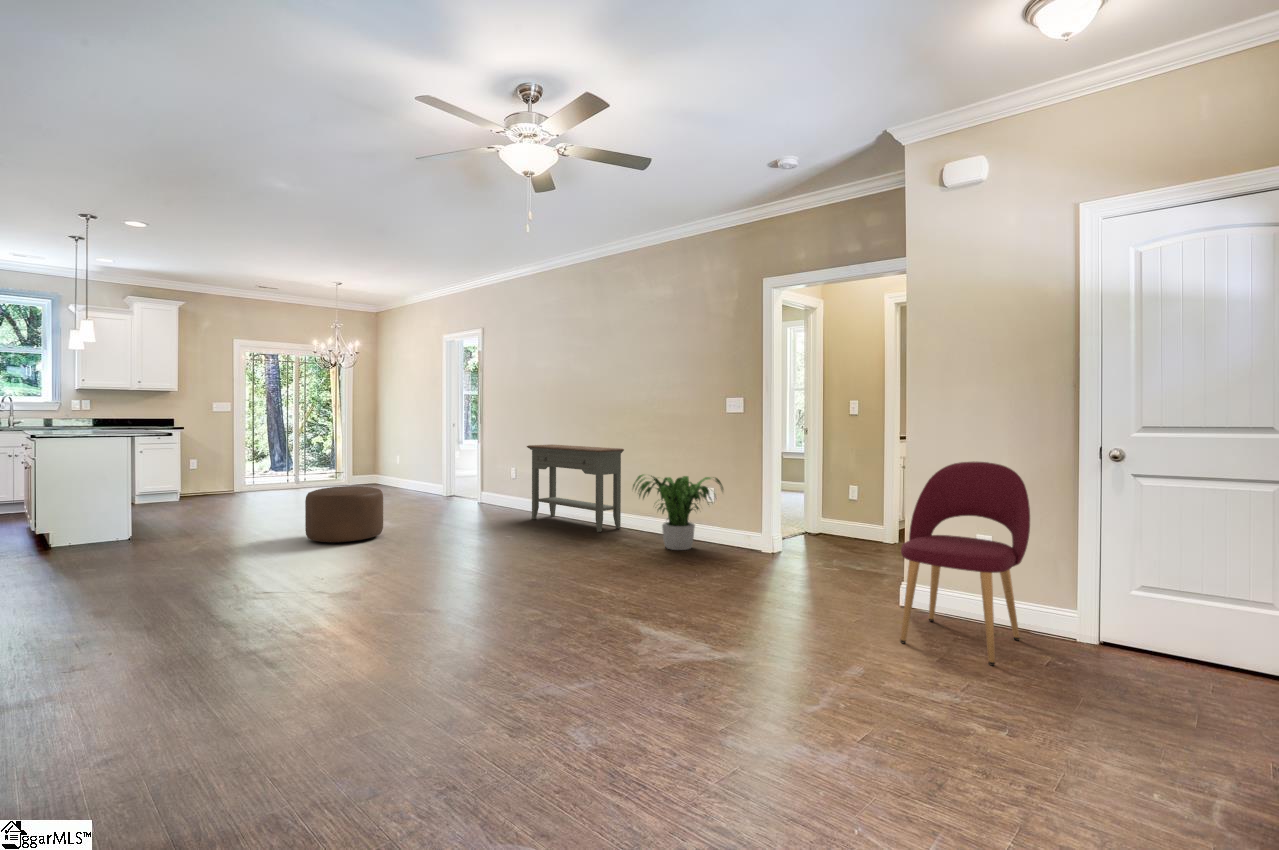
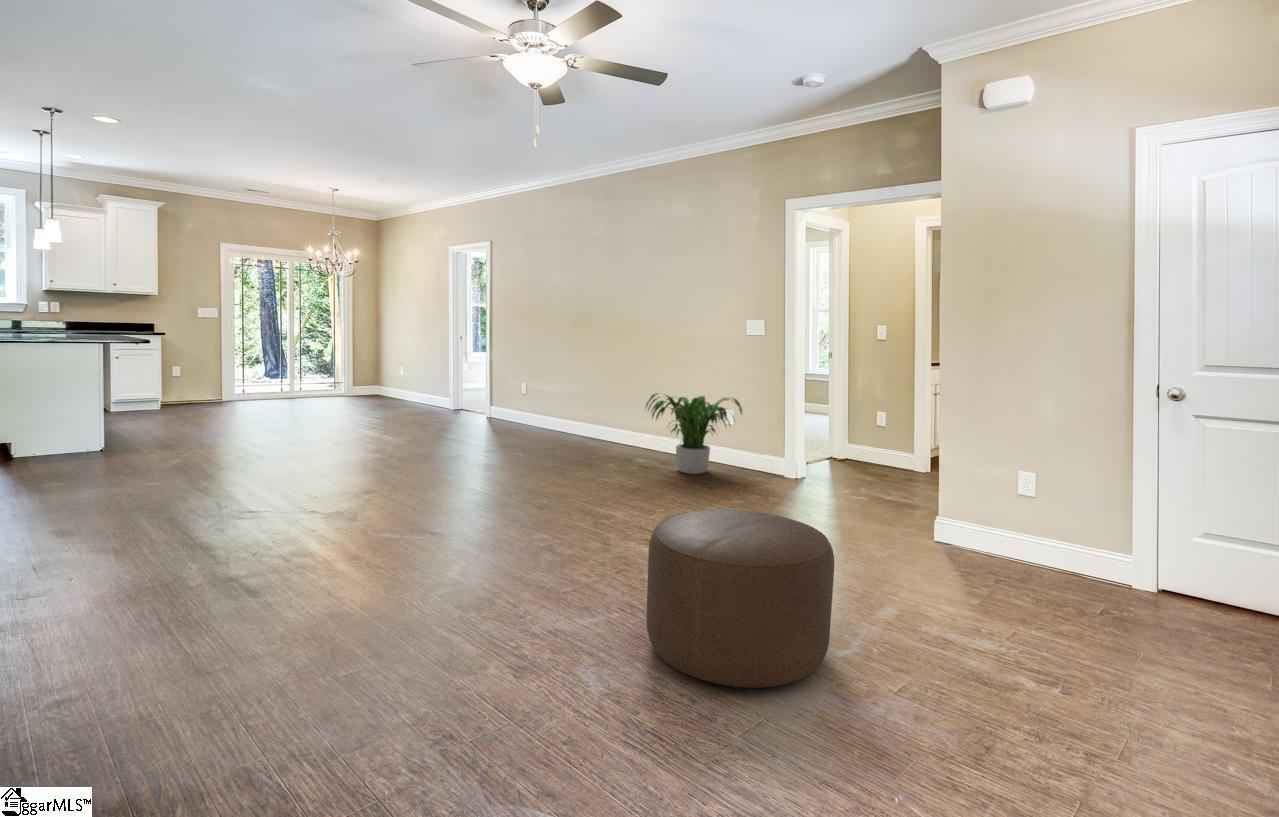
console table: present [527,445,624,532] -> none [533,359,637,452]
dining chair: present [900,462,1030,665] -> none [934,389,1089,610]
ottoman: present [305,486,383,542] -> present [646,509,834,688]

